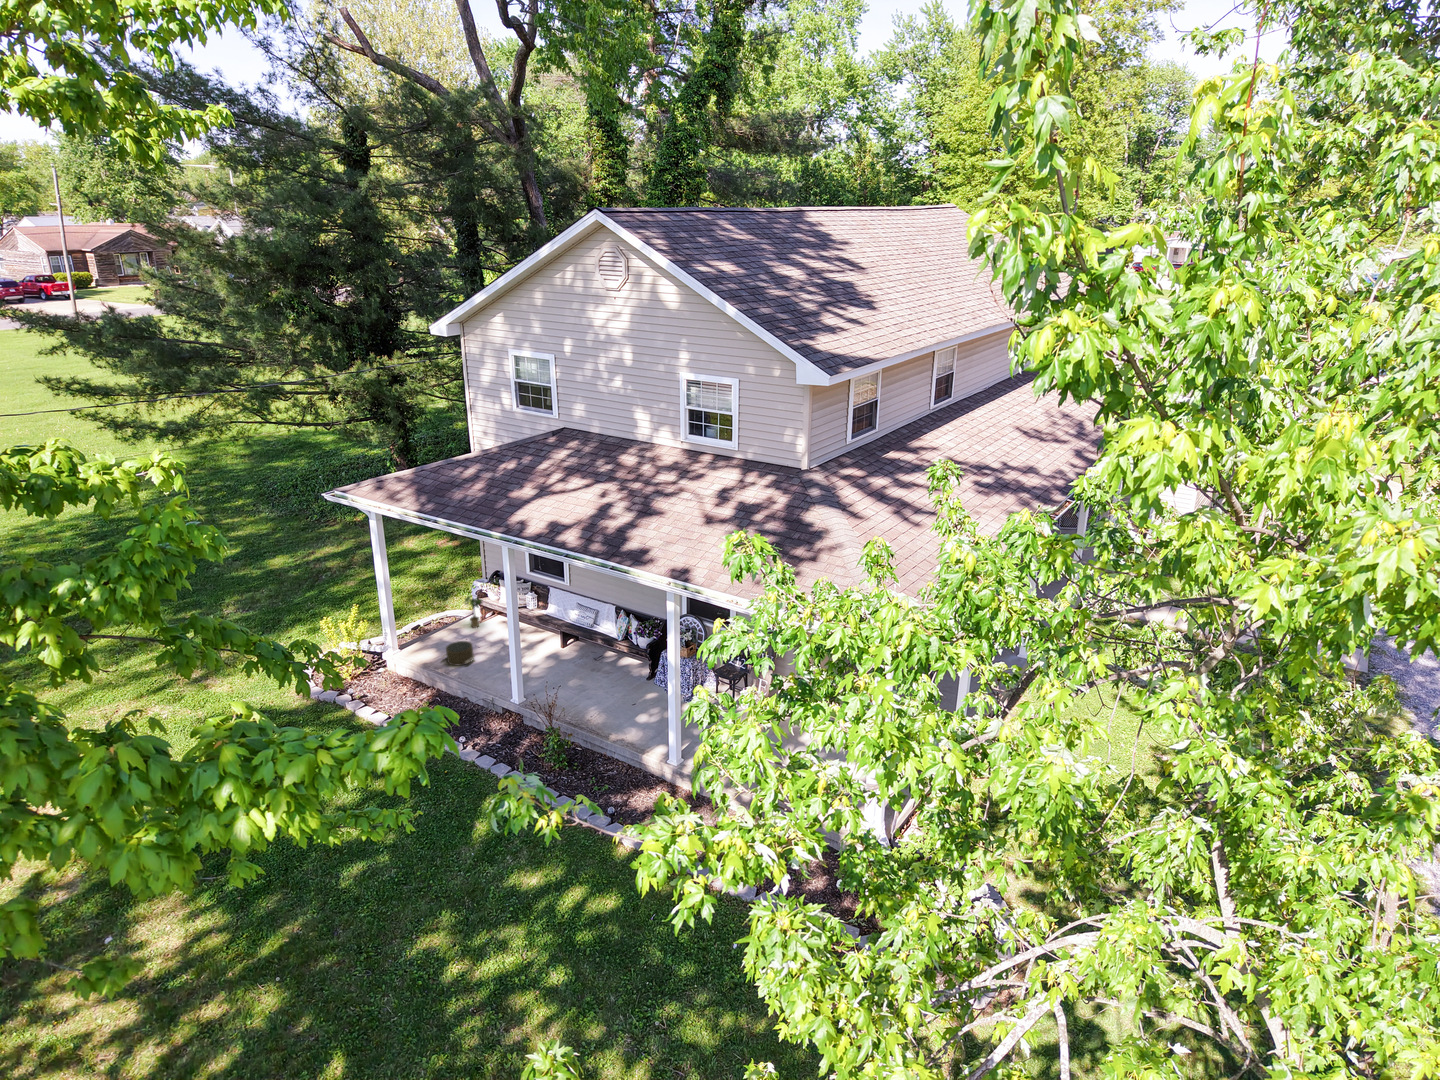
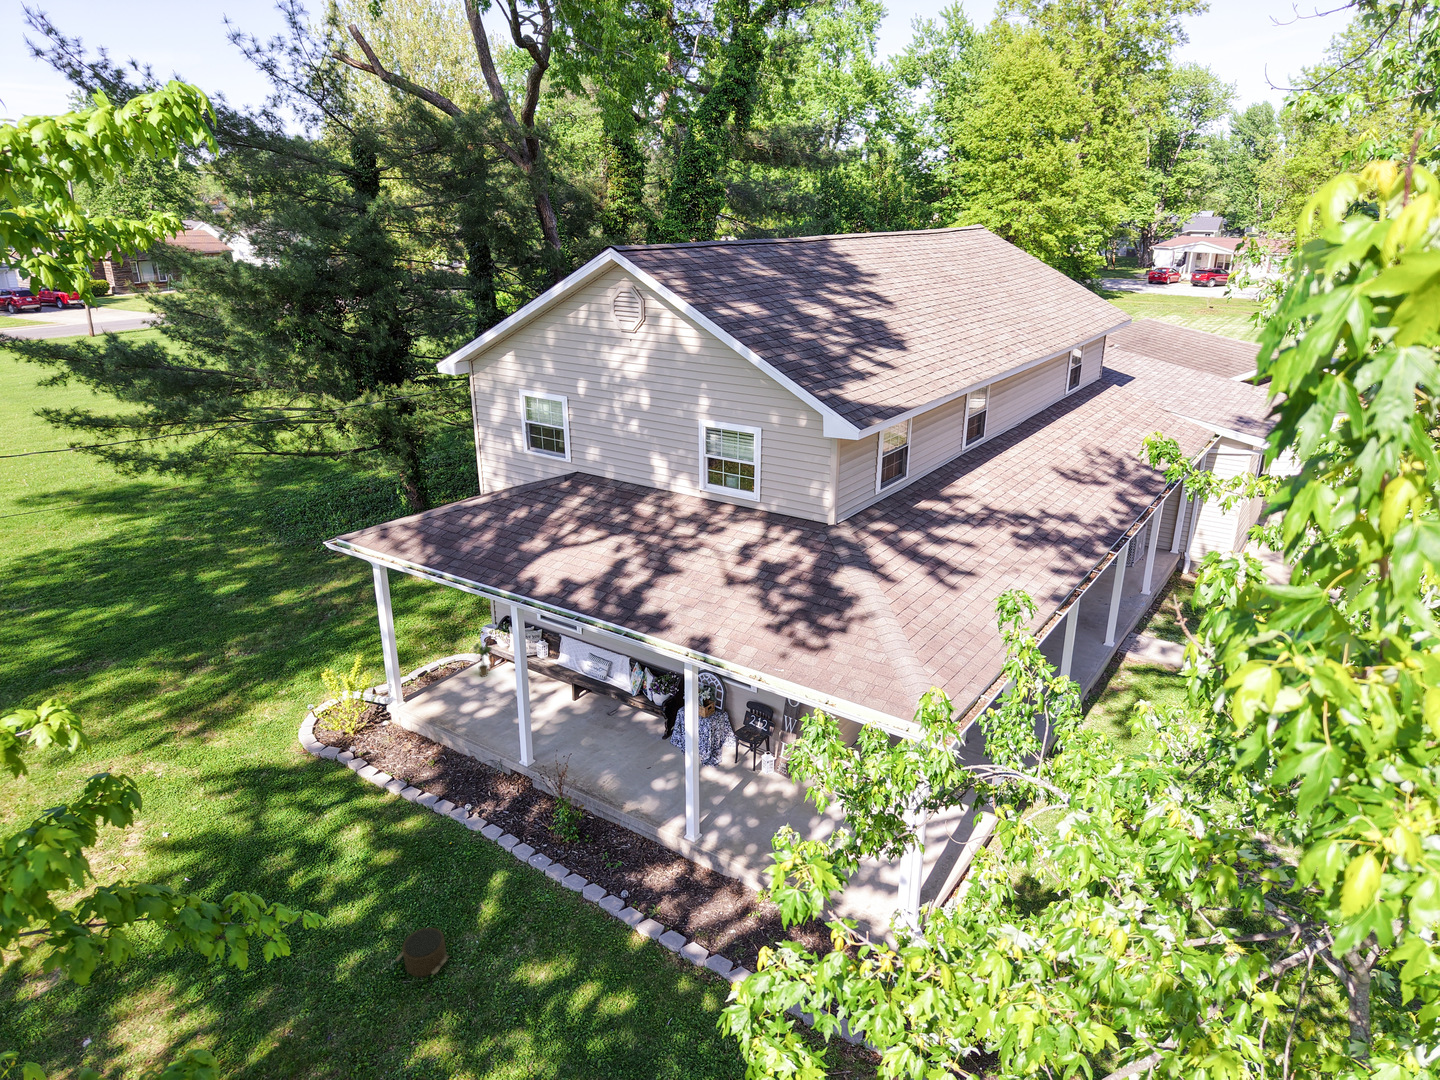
pouf: present [442,641,475,665] -> present [396,928,448,976]

